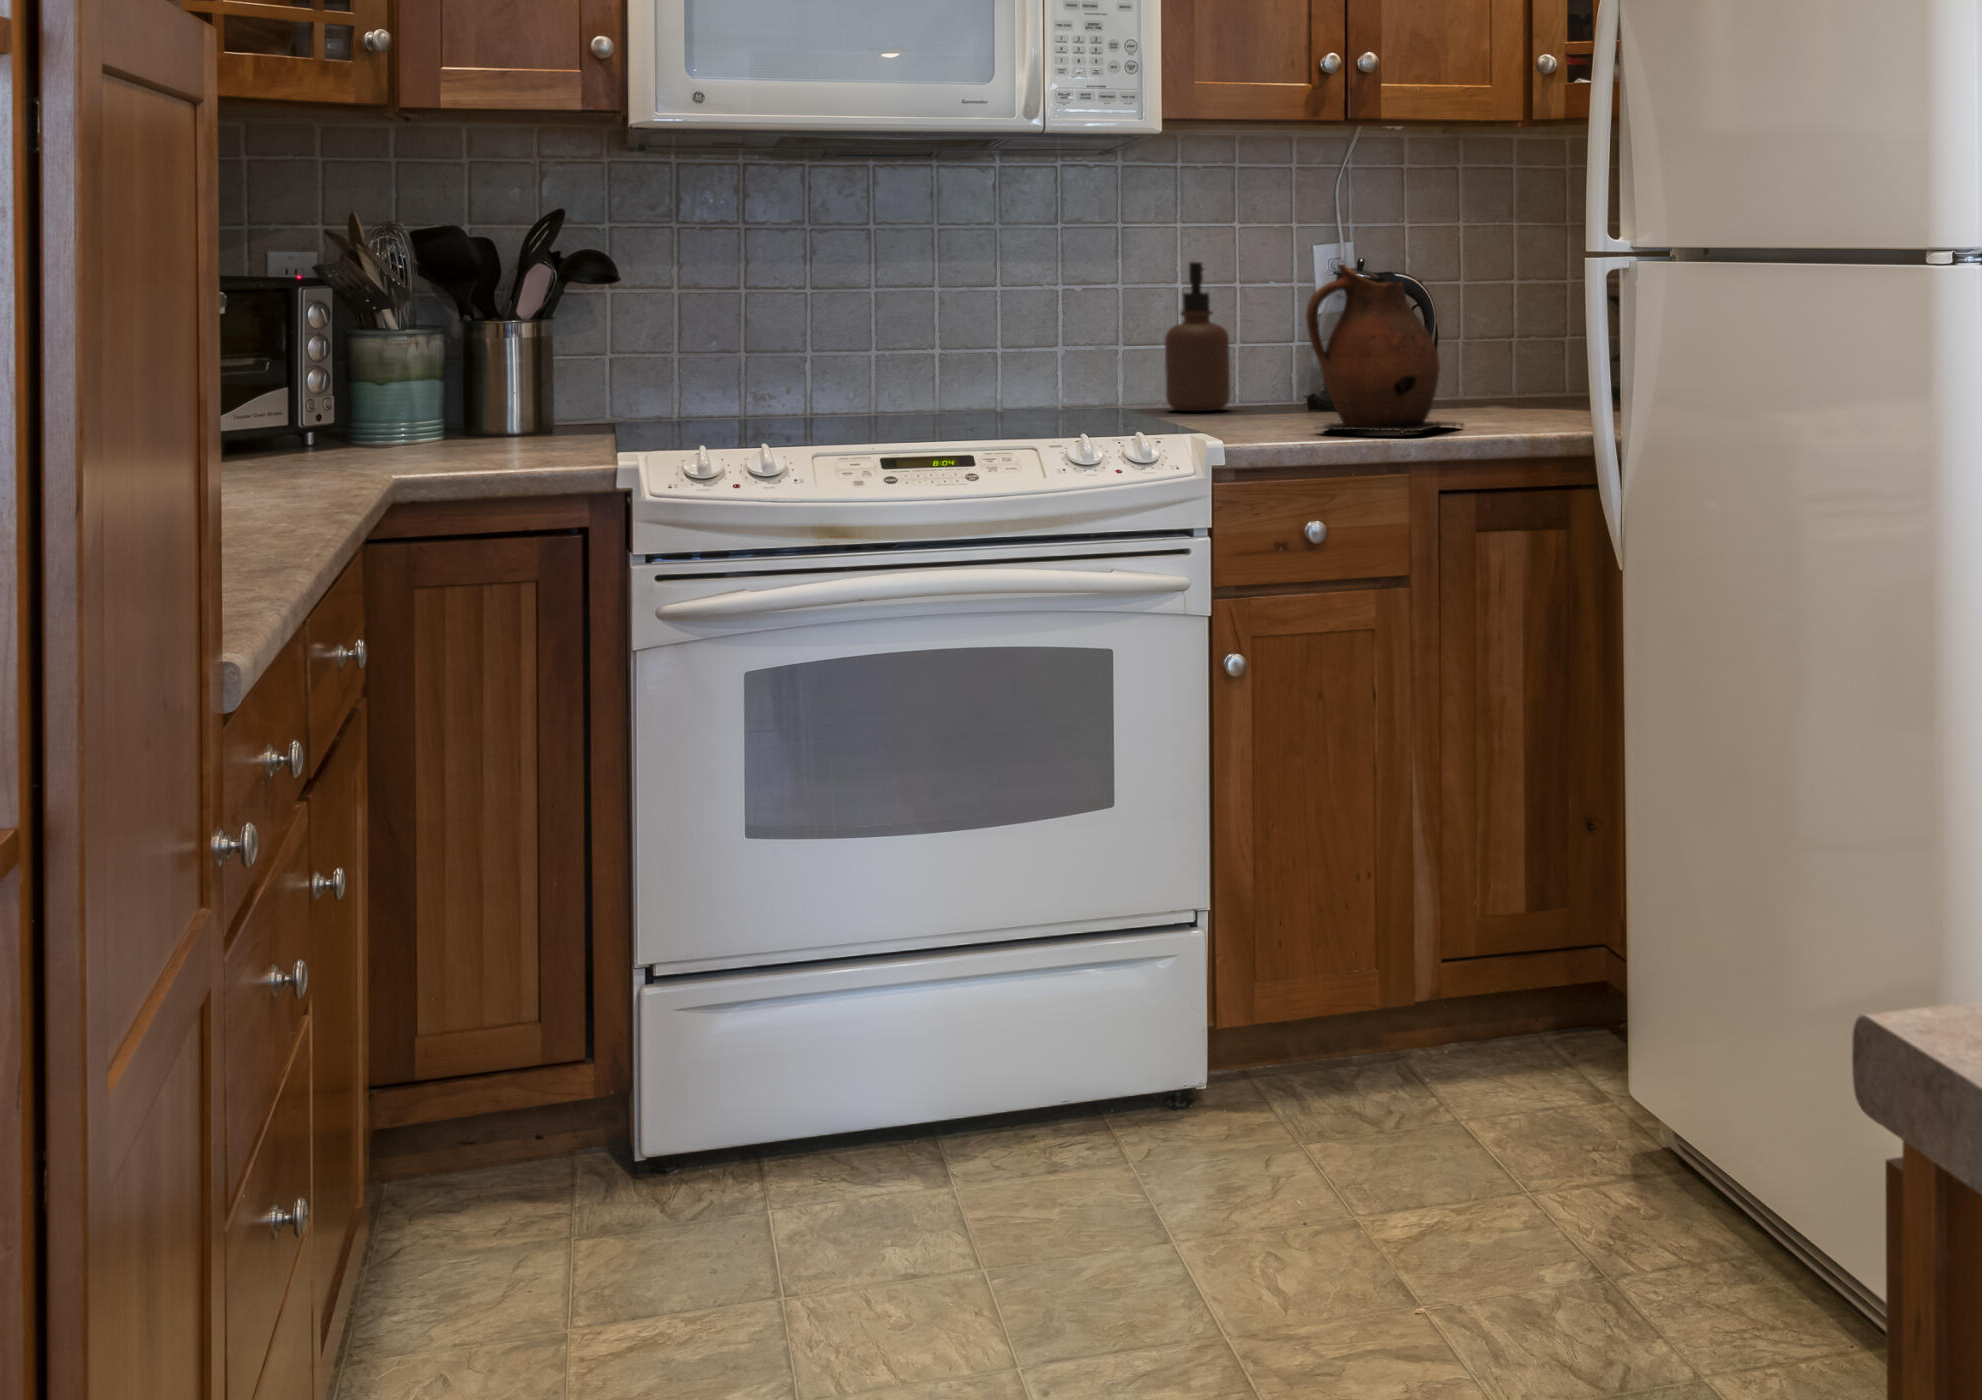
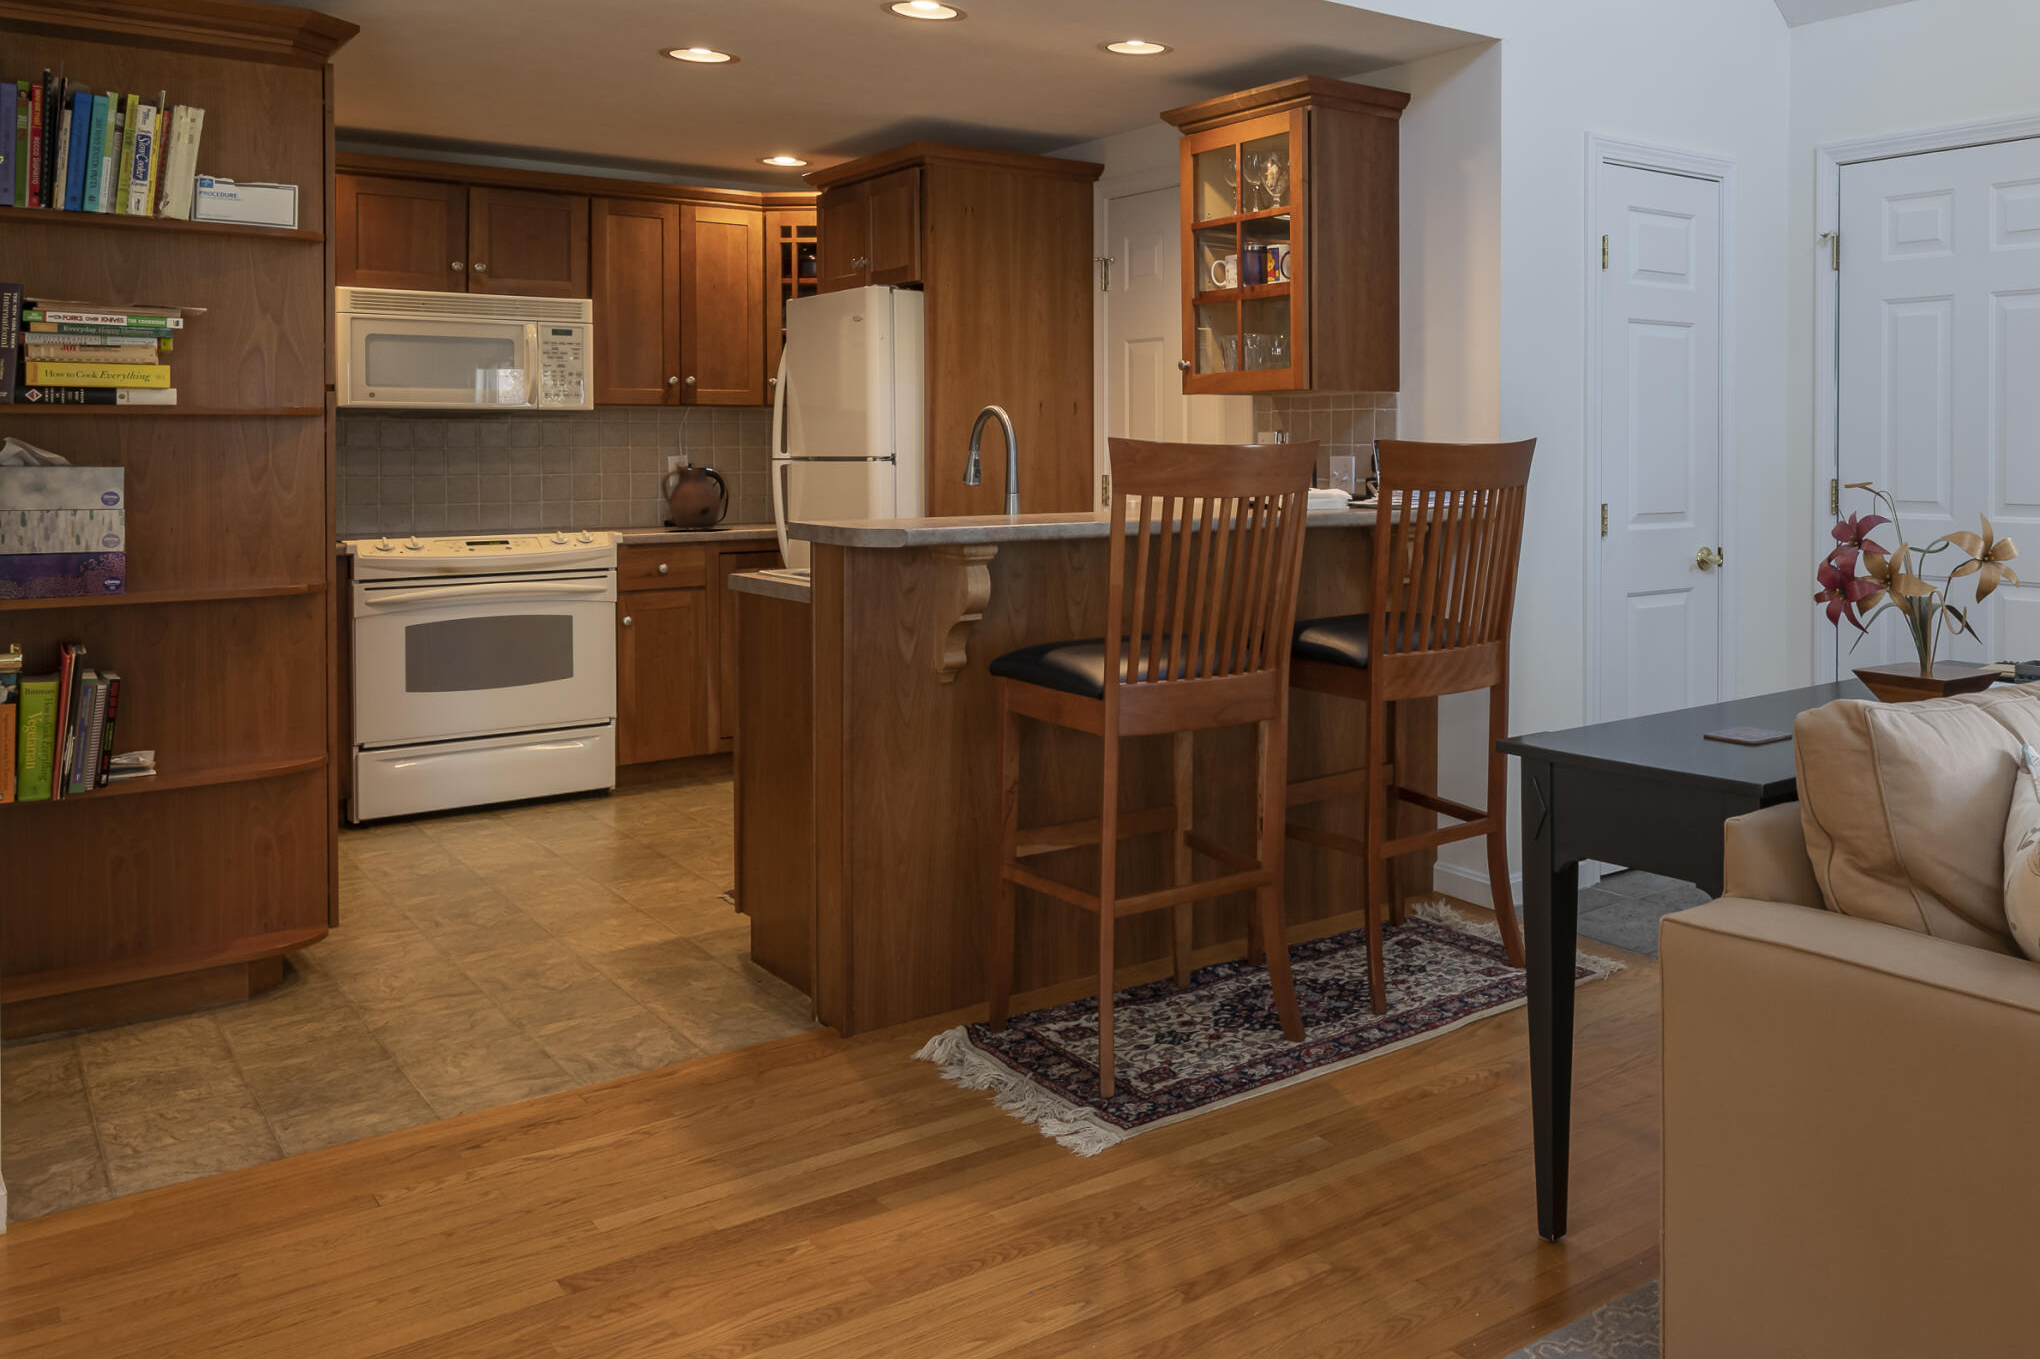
soap dispenser: present [1165,262,1230,411] -> none [594,463,626,528]

